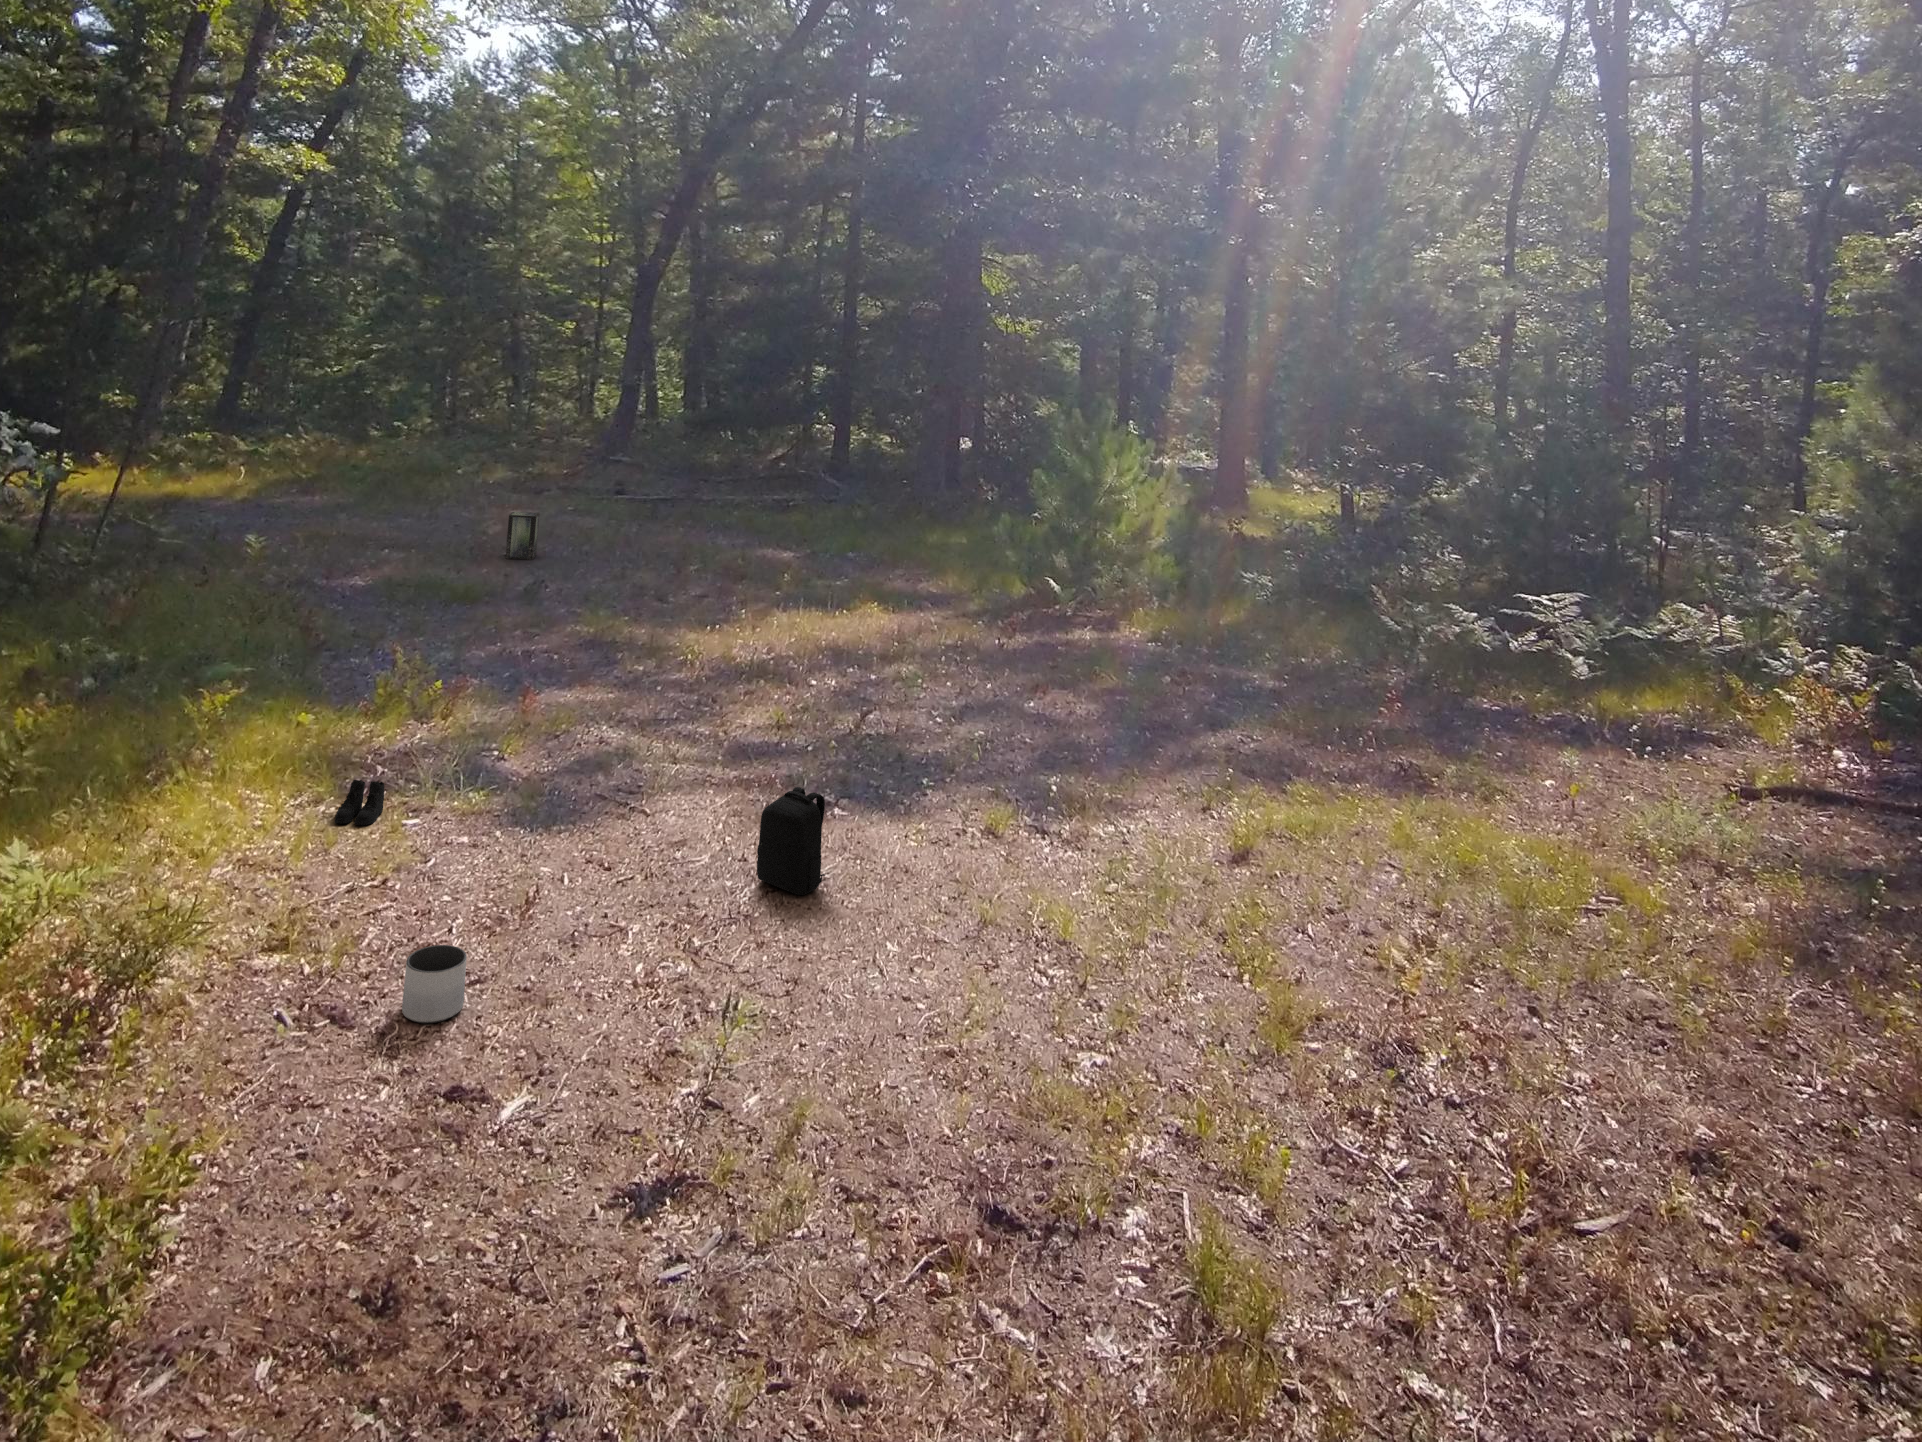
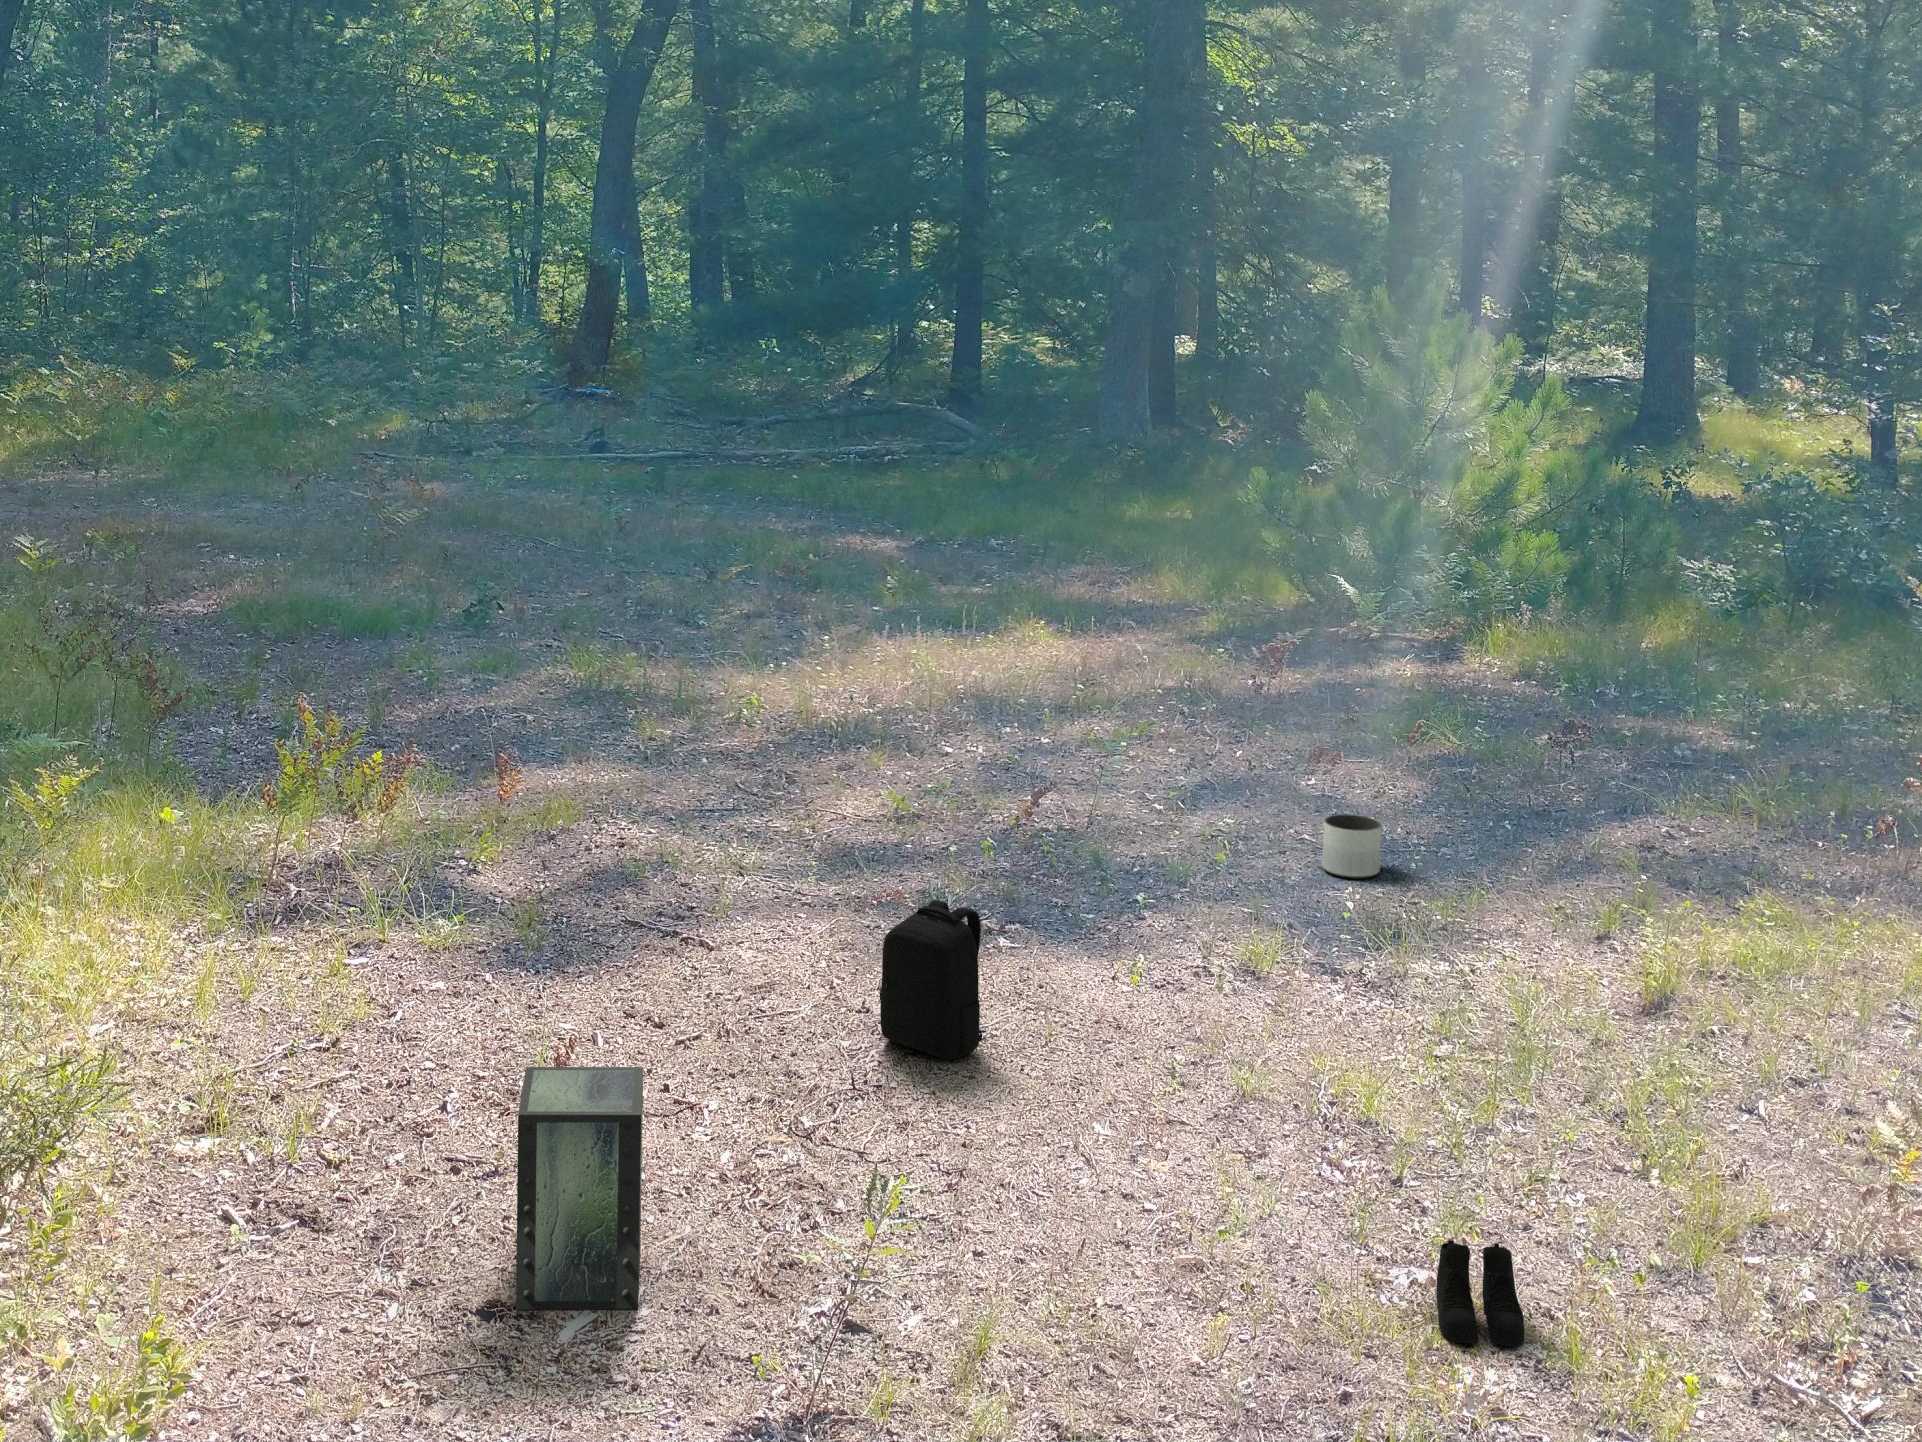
storage box: present [506,512,540,560] -> present [516,1067,643,1310]
boots: present [335,780,384,825] -> present [1436,1240,1525,1347]
planter: present [402,945,467,1023] -> present [1322,815,1381,879]

